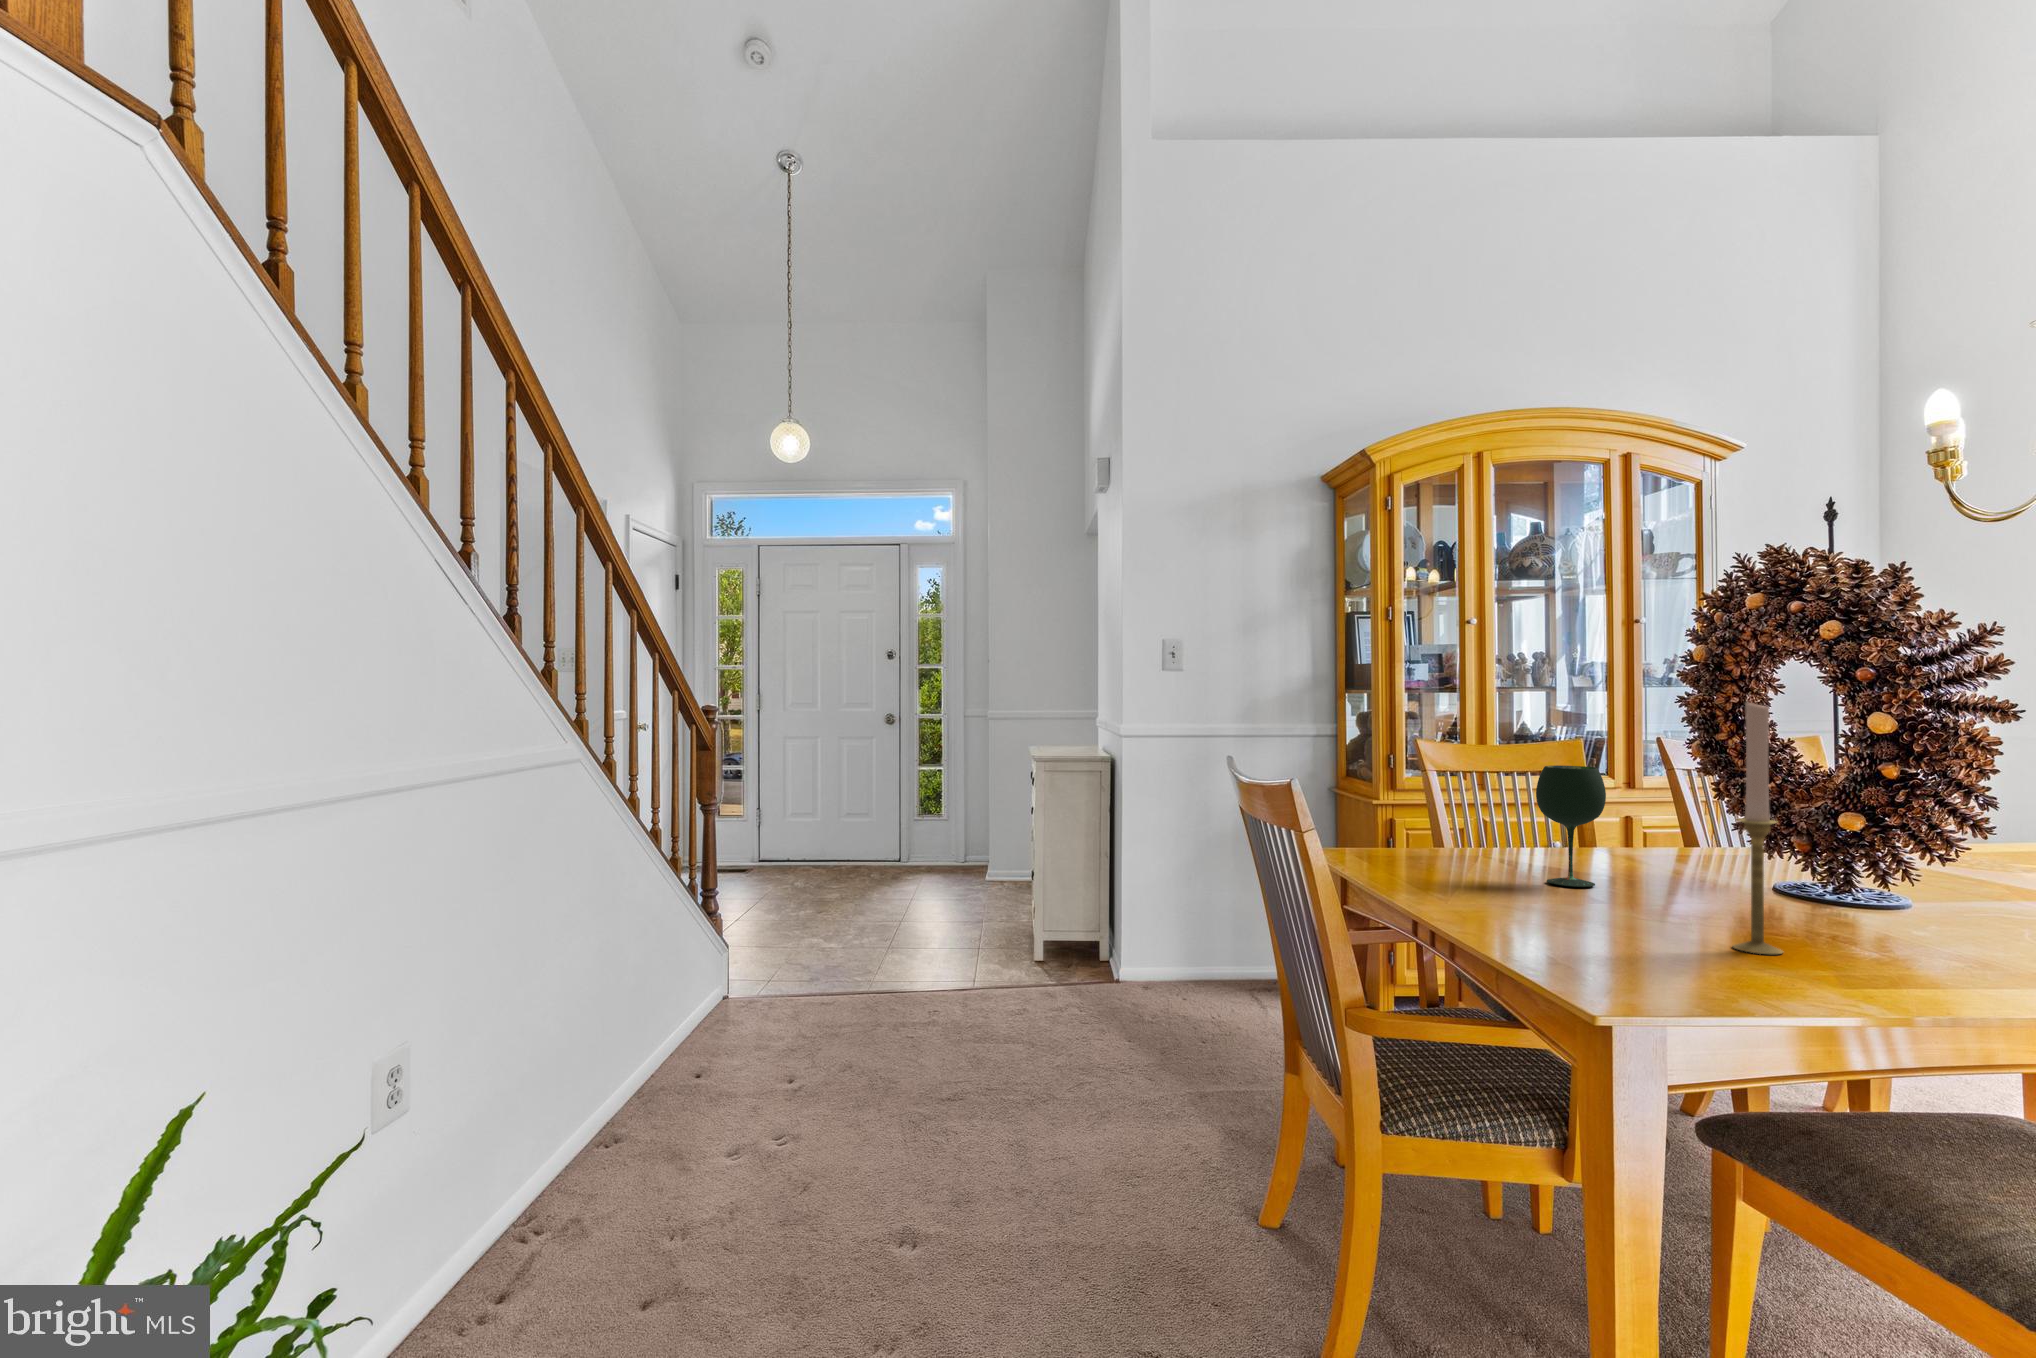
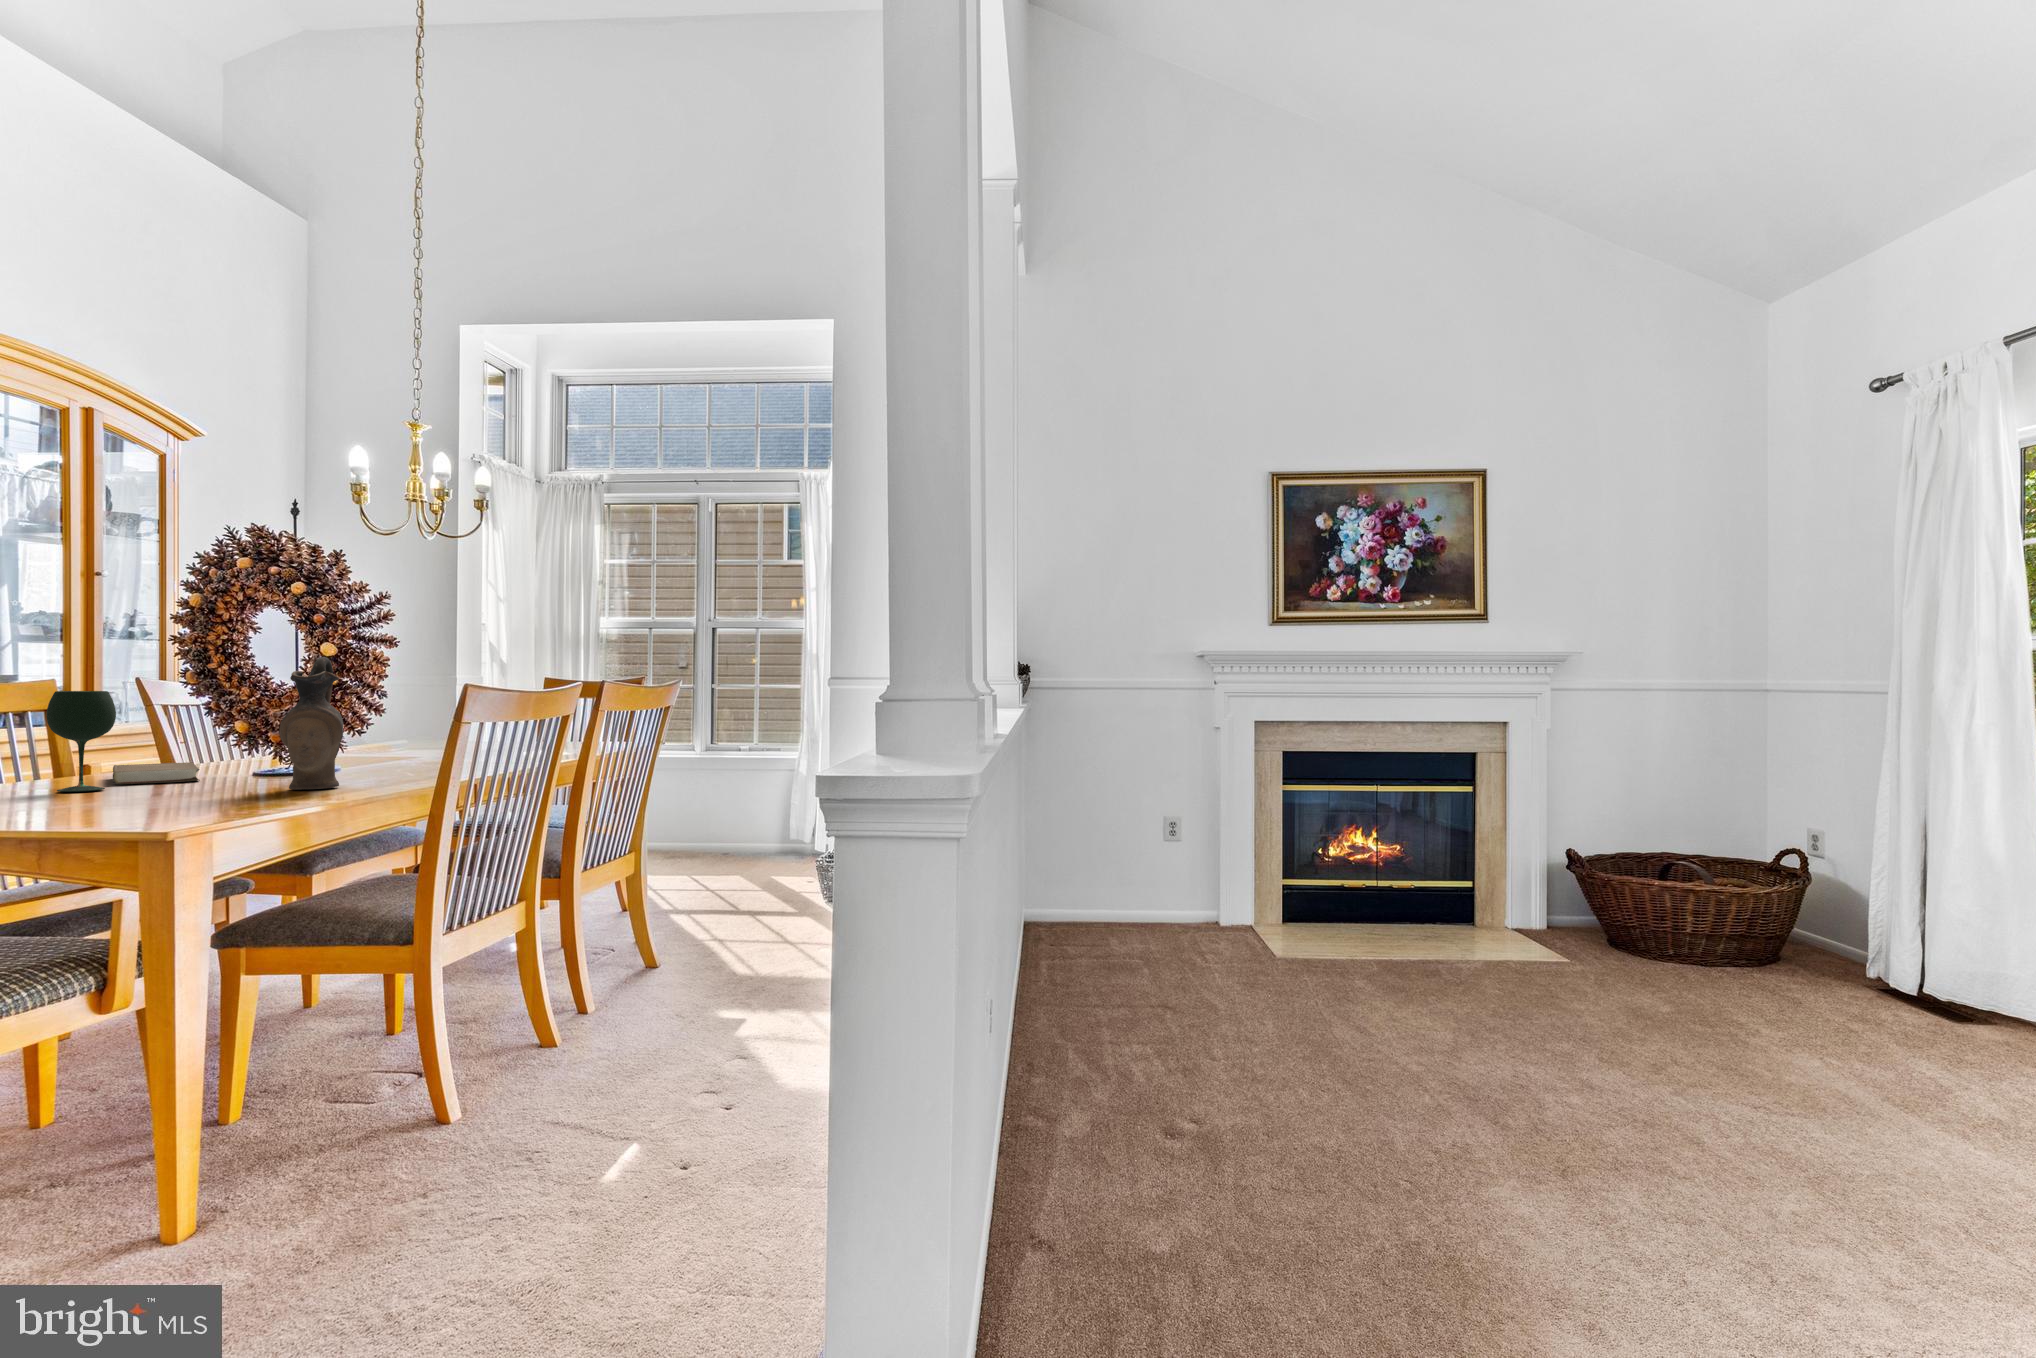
candlestick: present [1733,703,1783,954] -> none [235,630,271,801]
ceramic pitcher: none [1803,734,1906,940] -> present [279,657,343,790]
book: none [1608,848,1708,886] -> present [113,762,199,784]

